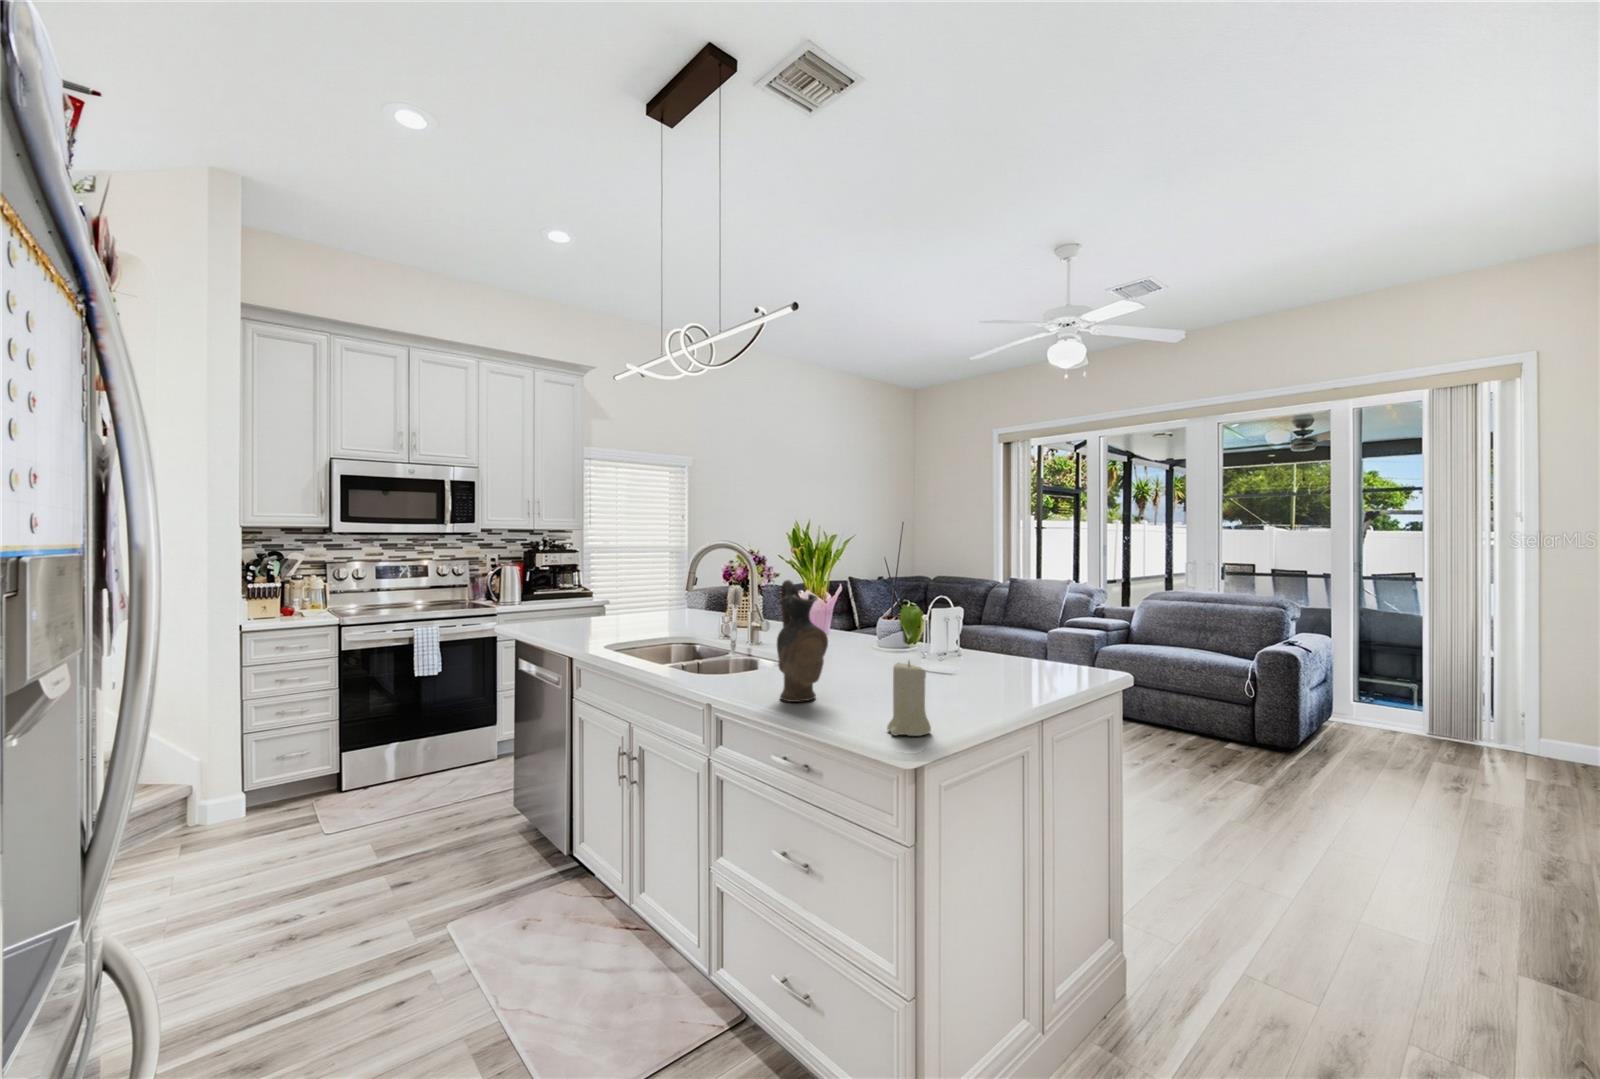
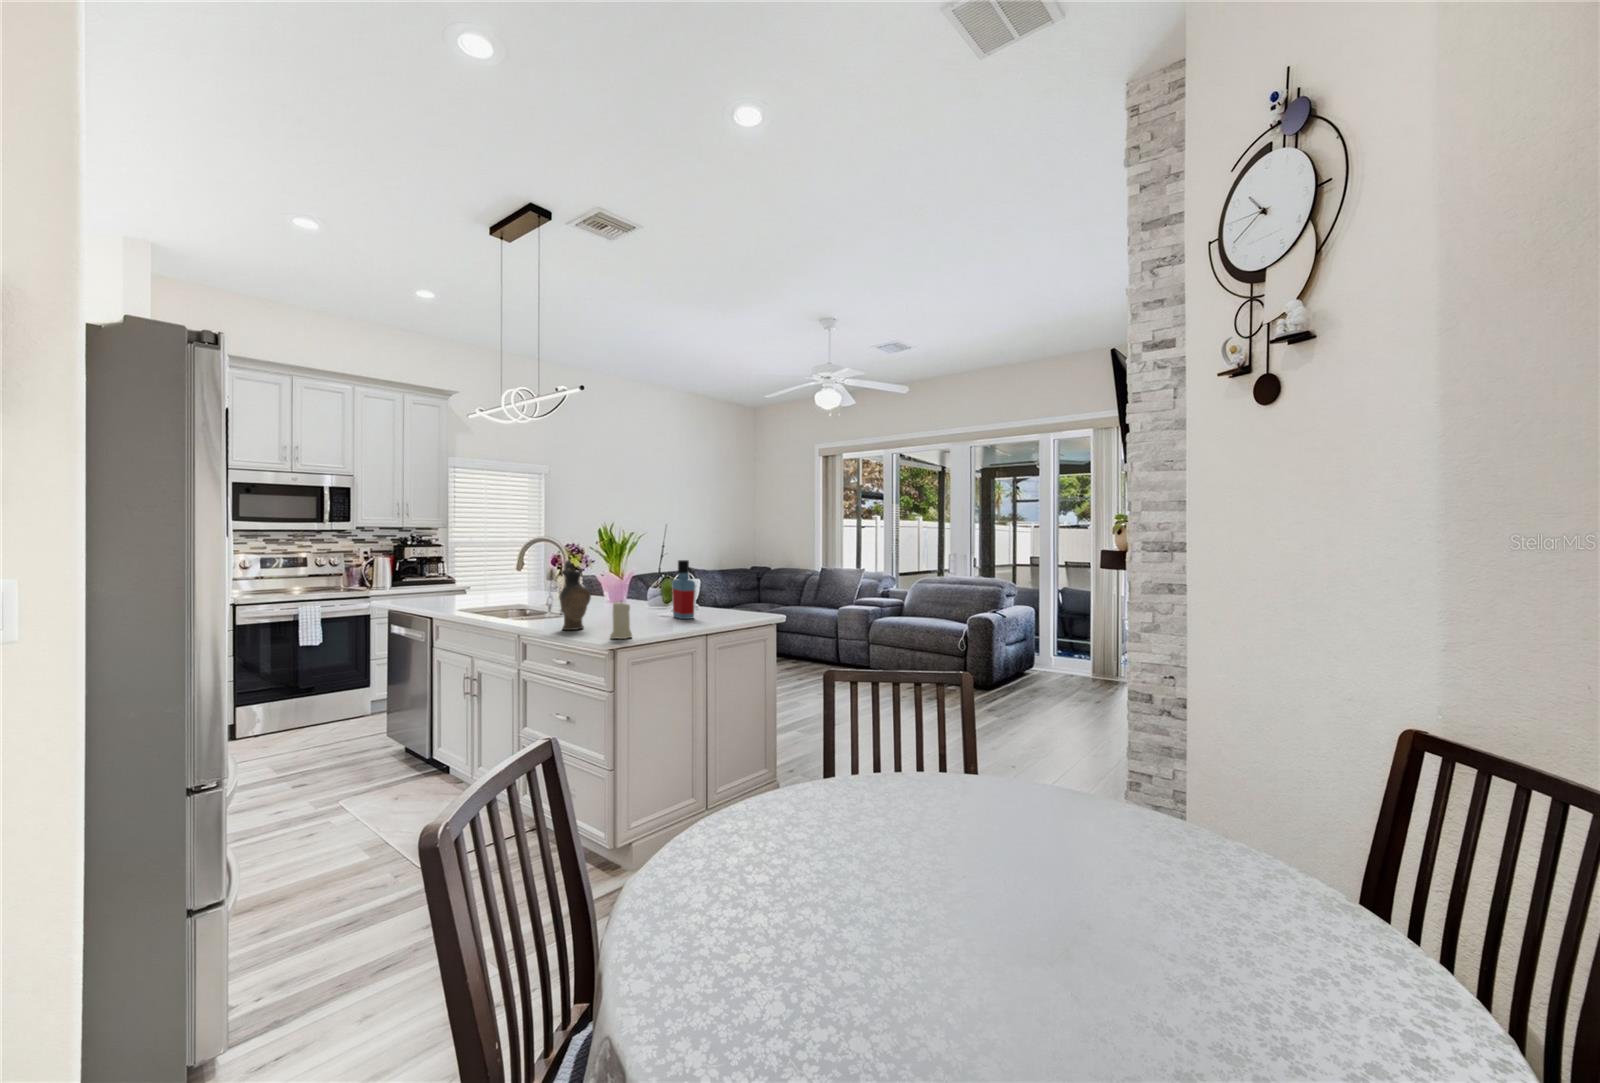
bottle: none [934,578,981,677] -> present [672,560,695,619]

